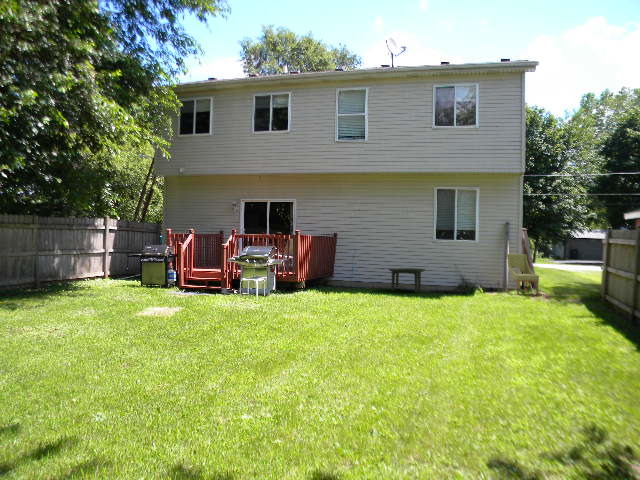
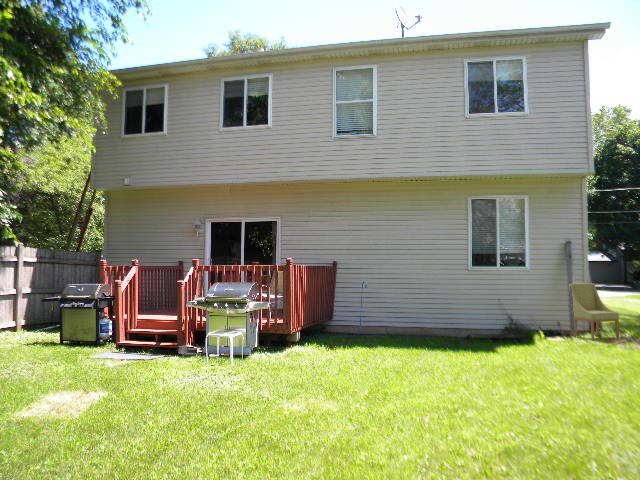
round table: present [388,268,425,292] -> none [410,305,463,340]

